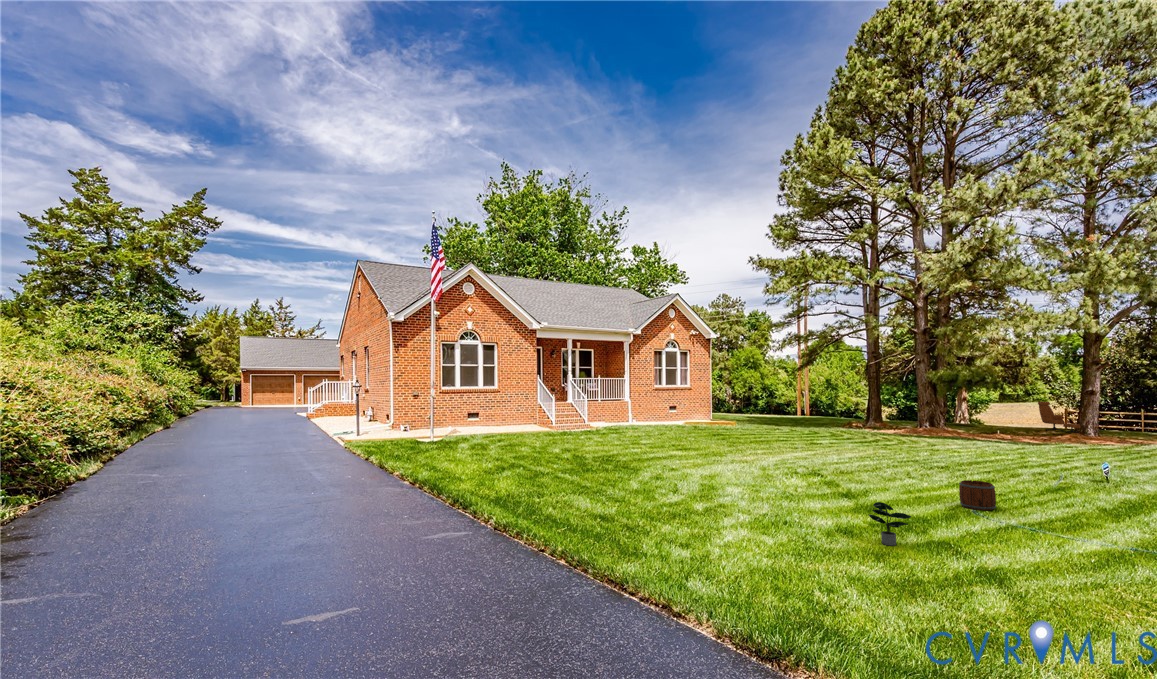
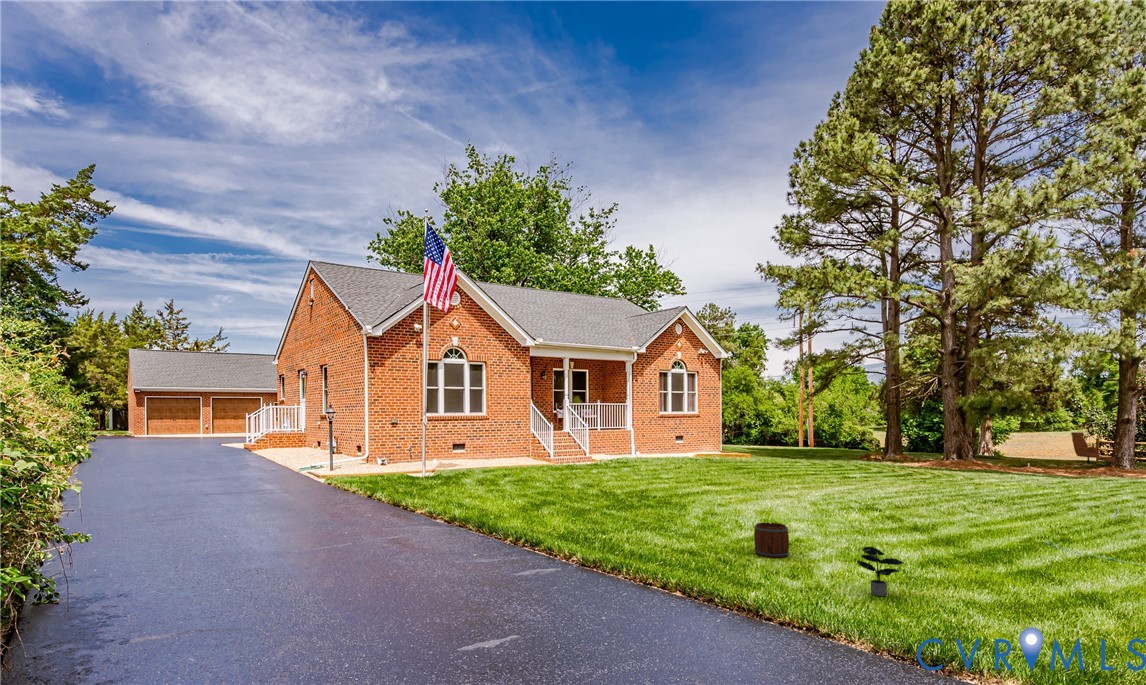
bucket: present [959,480,996,510] -> present [754,523,789,558]
potted plant: present [869,502,911,546] -> present [857,547,904,596]

